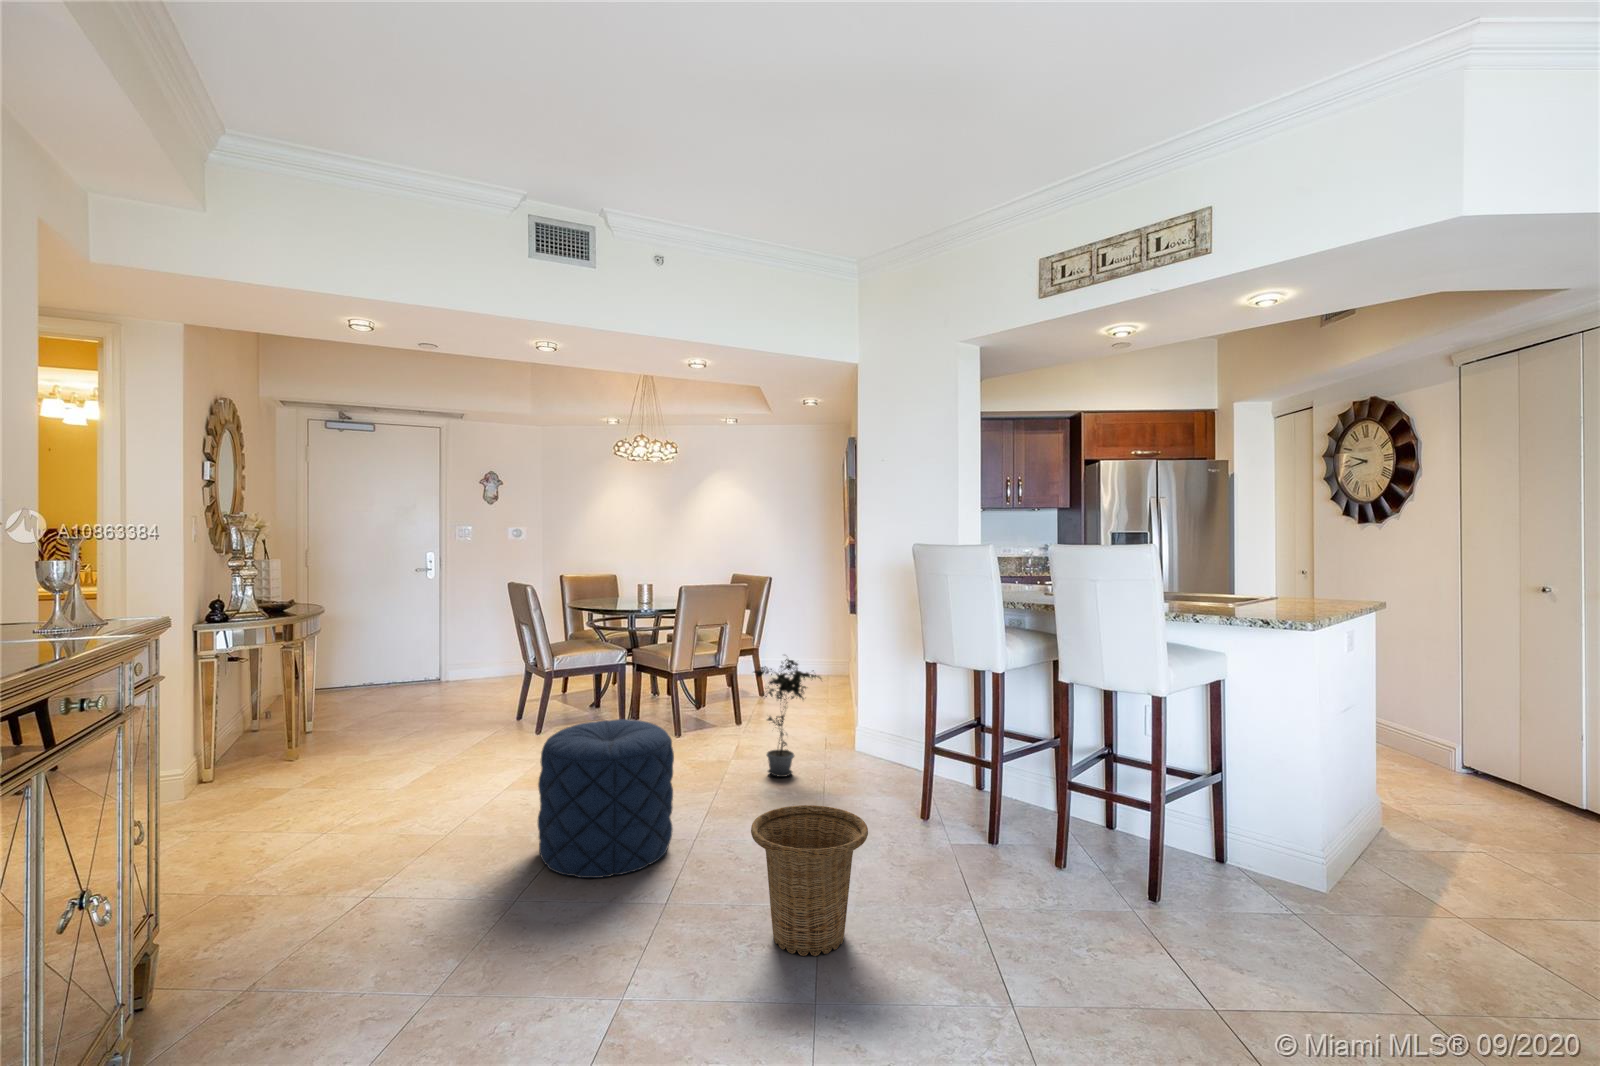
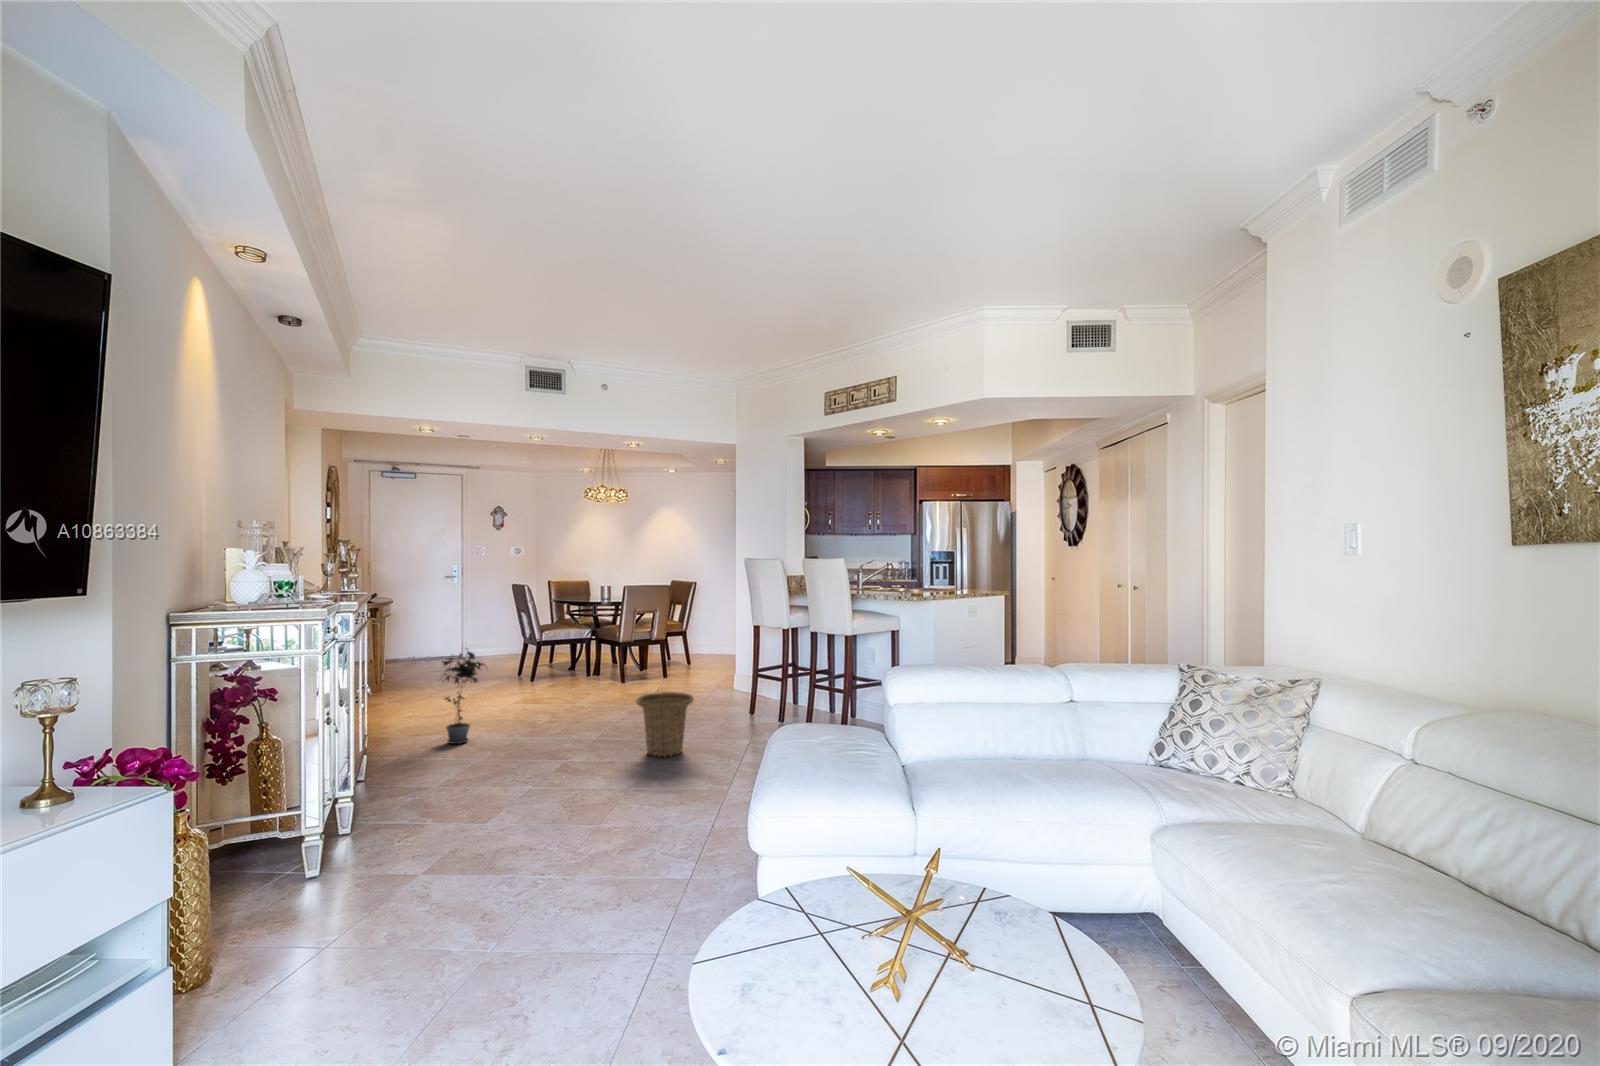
potted plant: present [754,659,821,777] -> present [442,651,485,744]
pouf: present [538,719,674,878] -> none [532,659,606,737]

